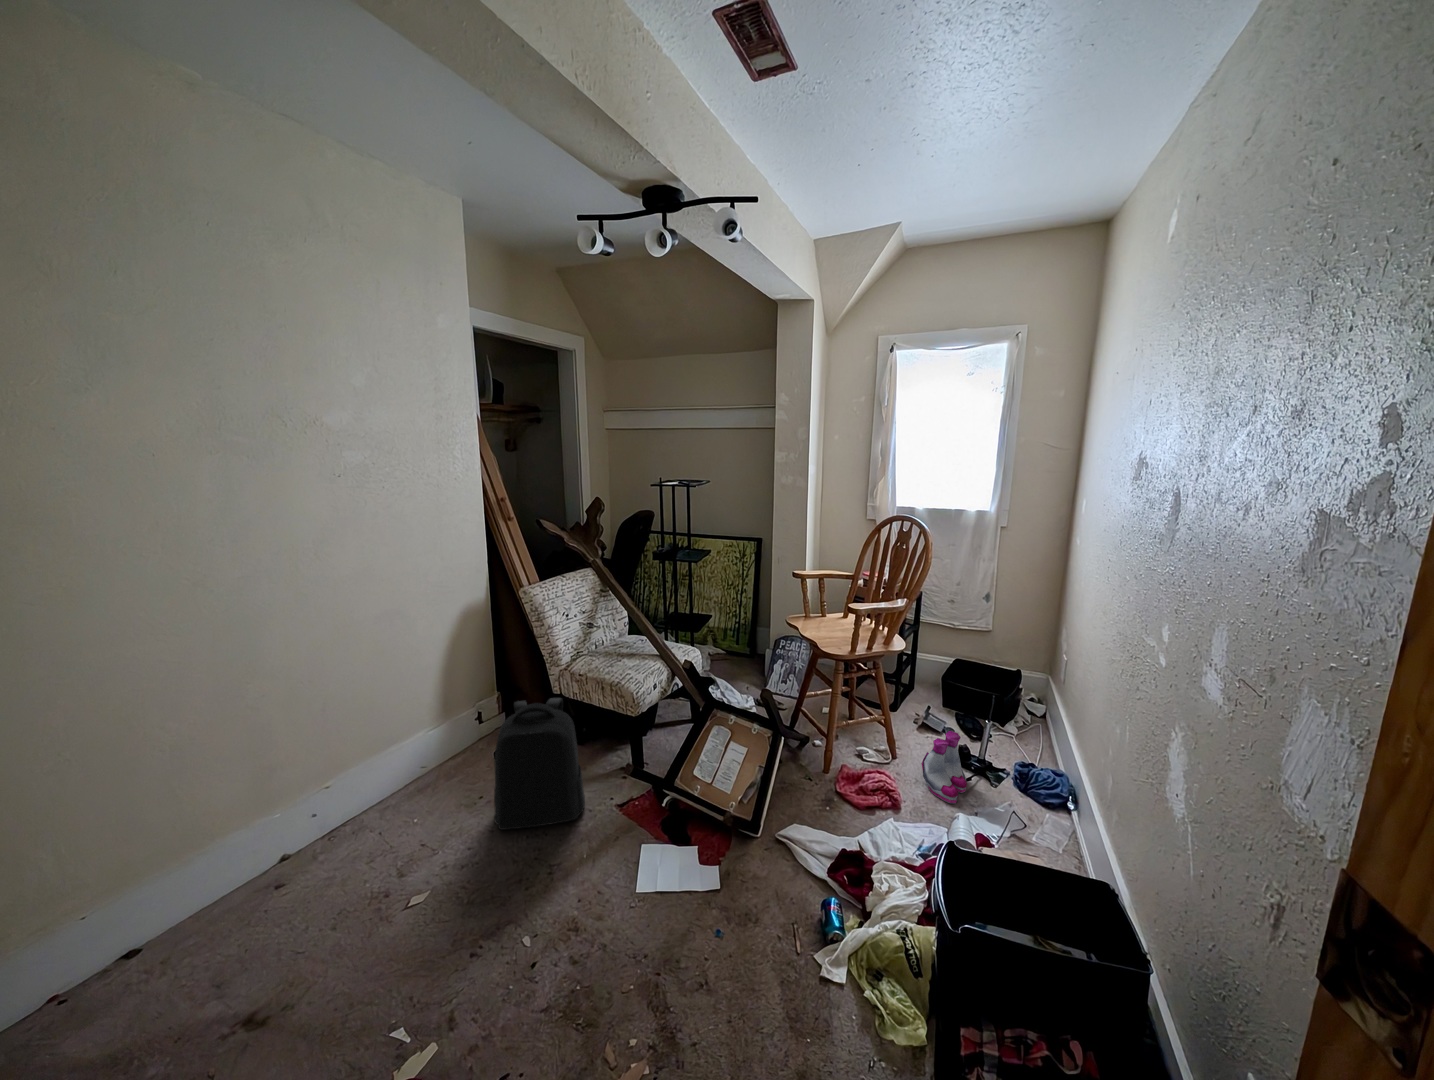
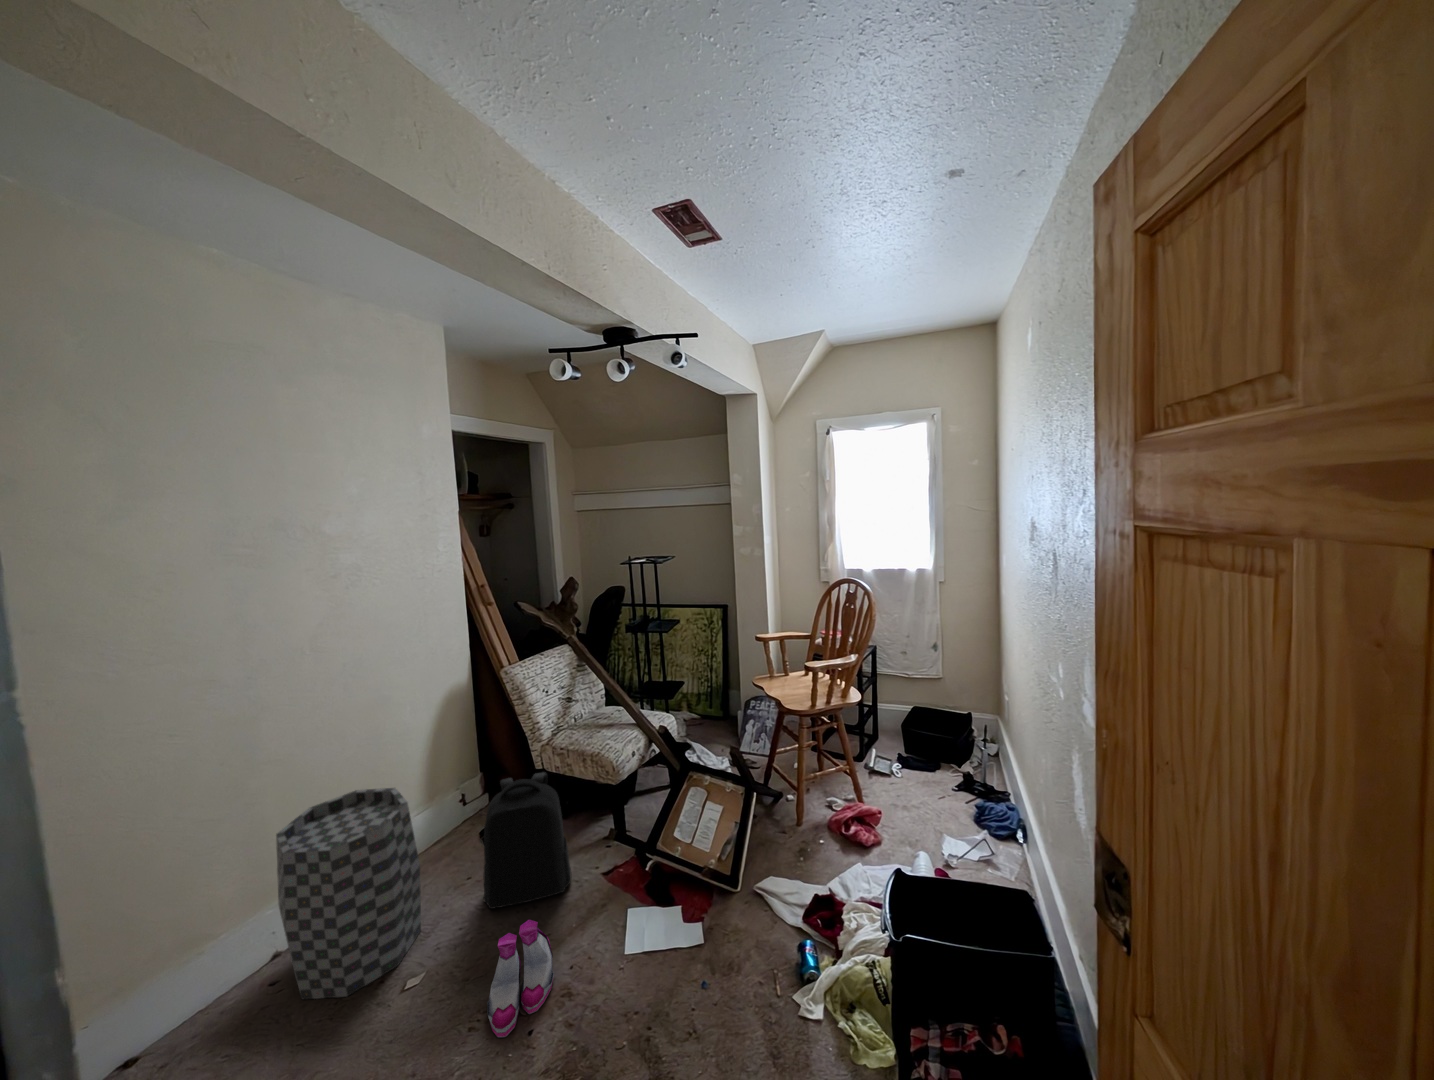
trash can: none [277,701,430,905] -> present [276,788,421,999]
boots: present [921,731,967,804] -> present [487,920,554,1037]

